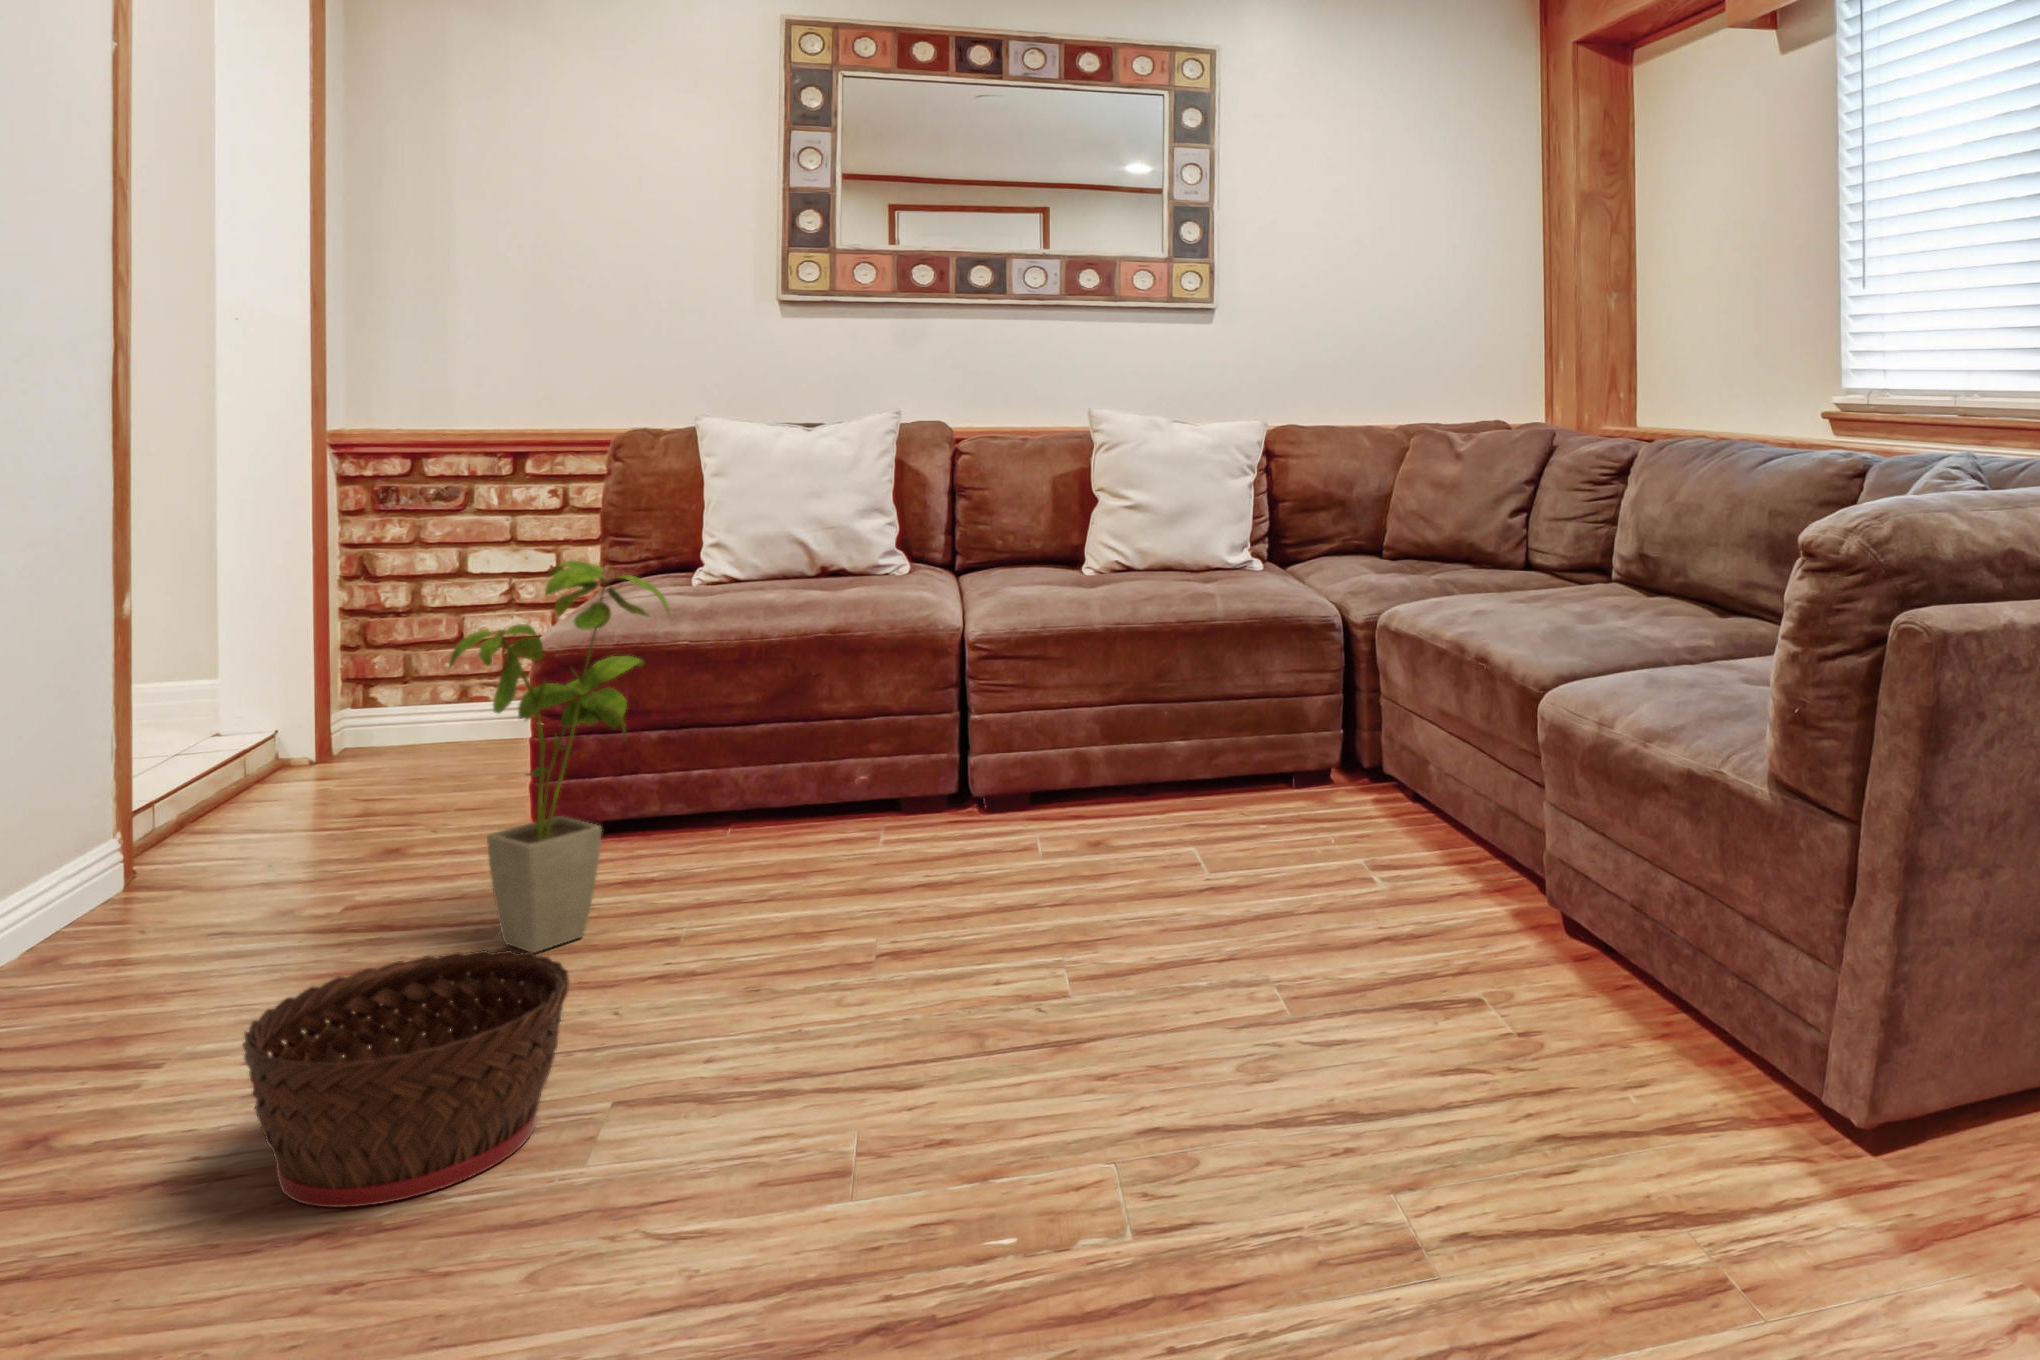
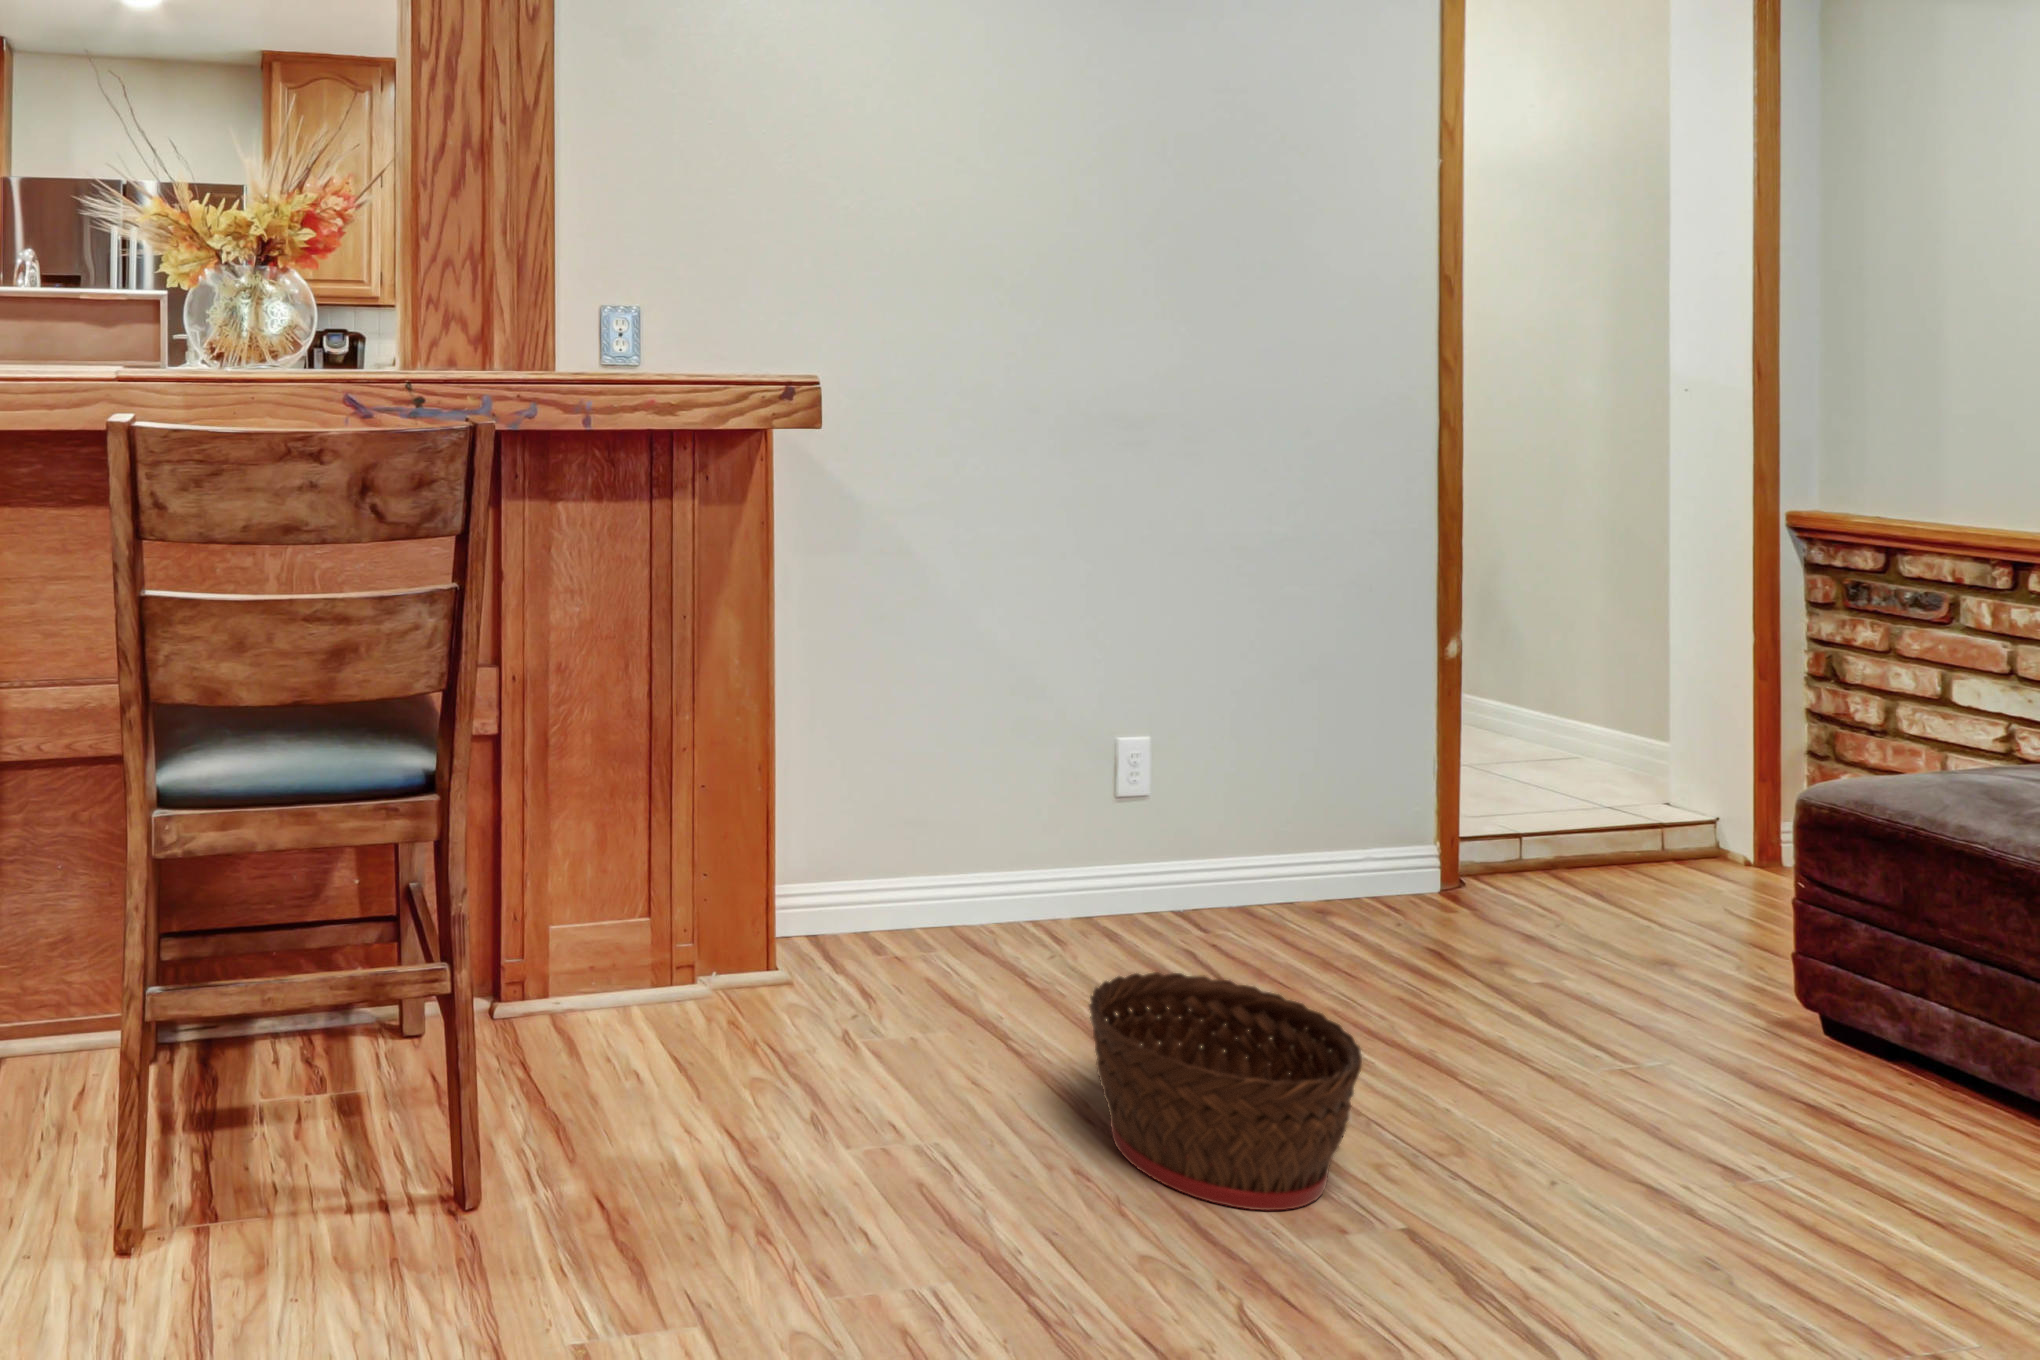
house plant: present [449,560,669,953] -> none [1519,679,1802,1120]

